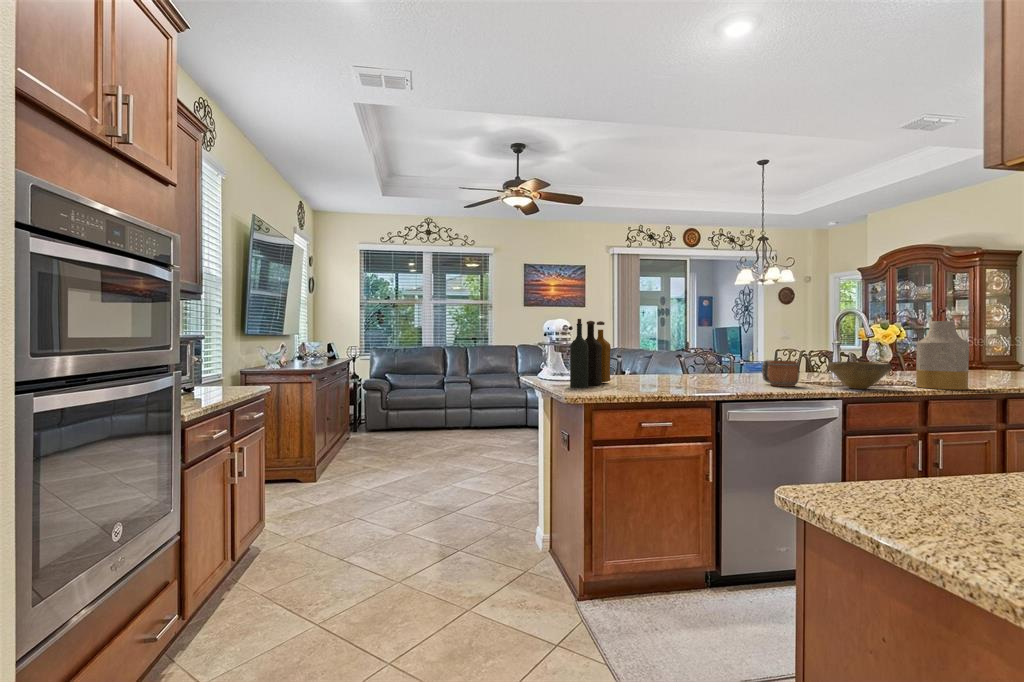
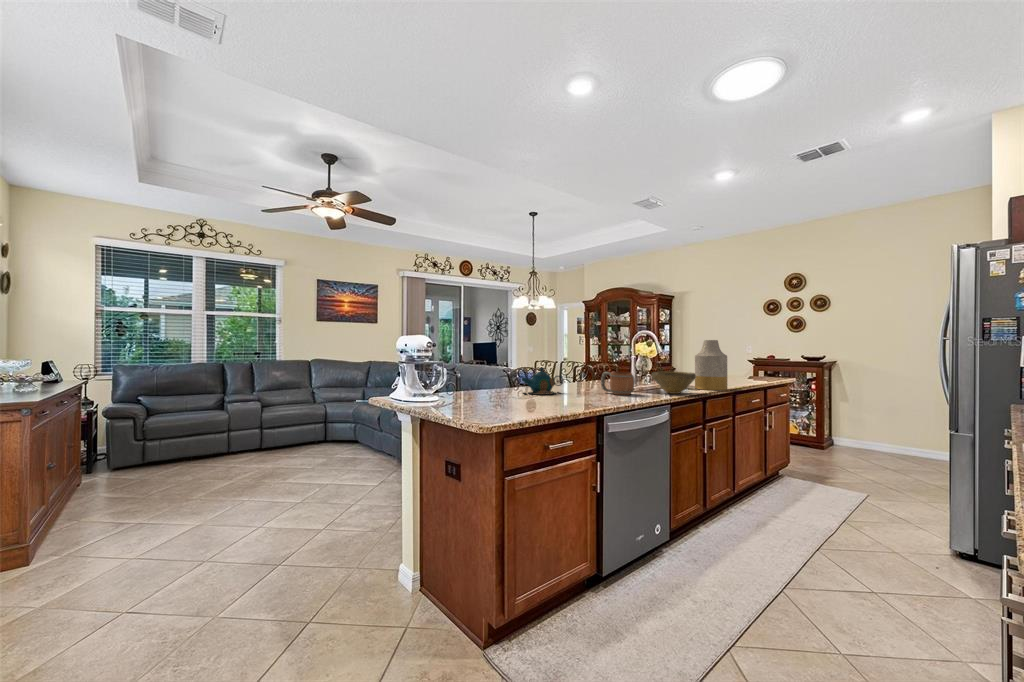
bottle: present [570,319,611,388] -> none [458,336,483,412]
teapot: none [667,353,717,383] -> present [522,368,563,395]

